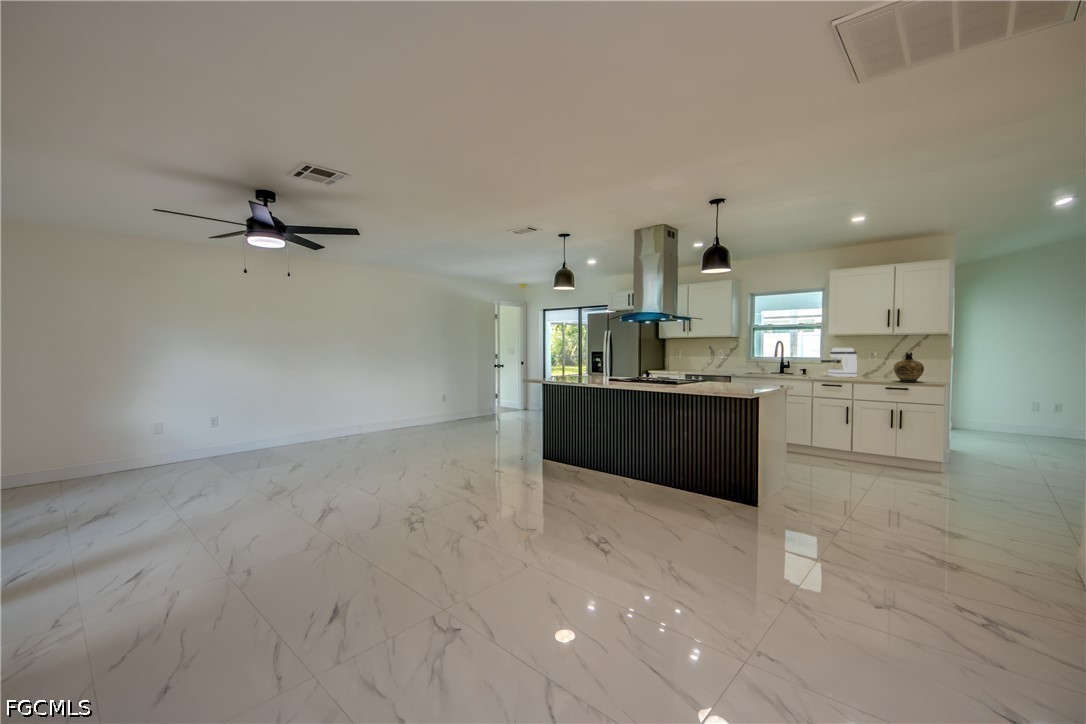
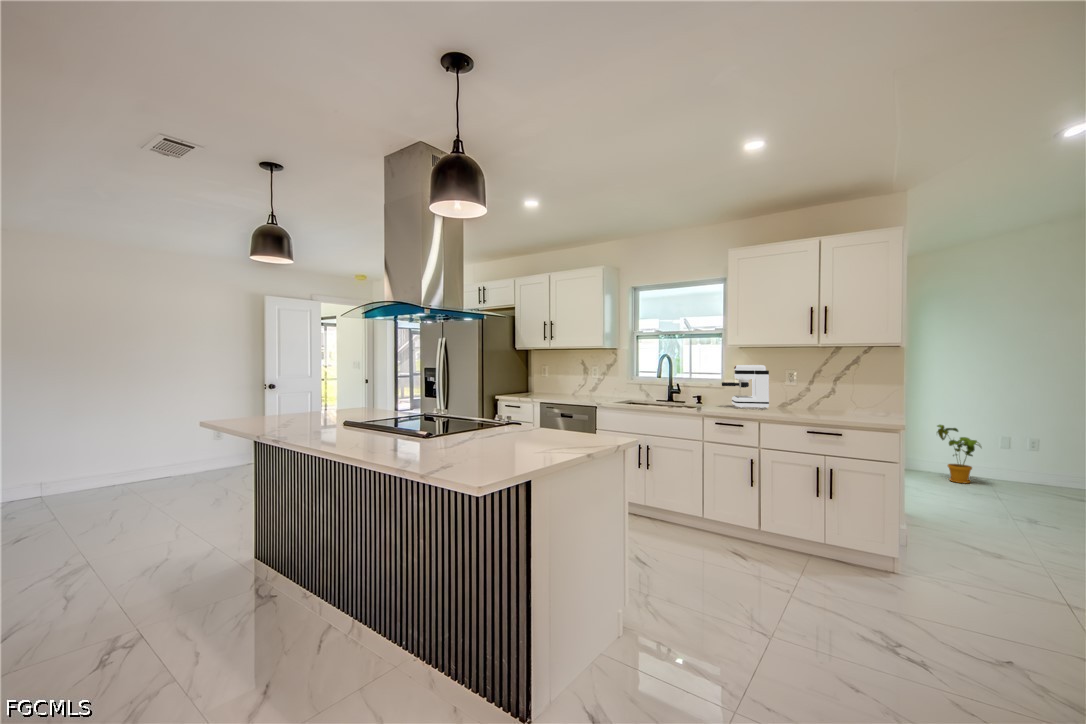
ceramic jug: present [894,352,924,382] -> none [819,373,863,420]
house plant: none [982,393,1017,436] -> present [937,425,981,483]

